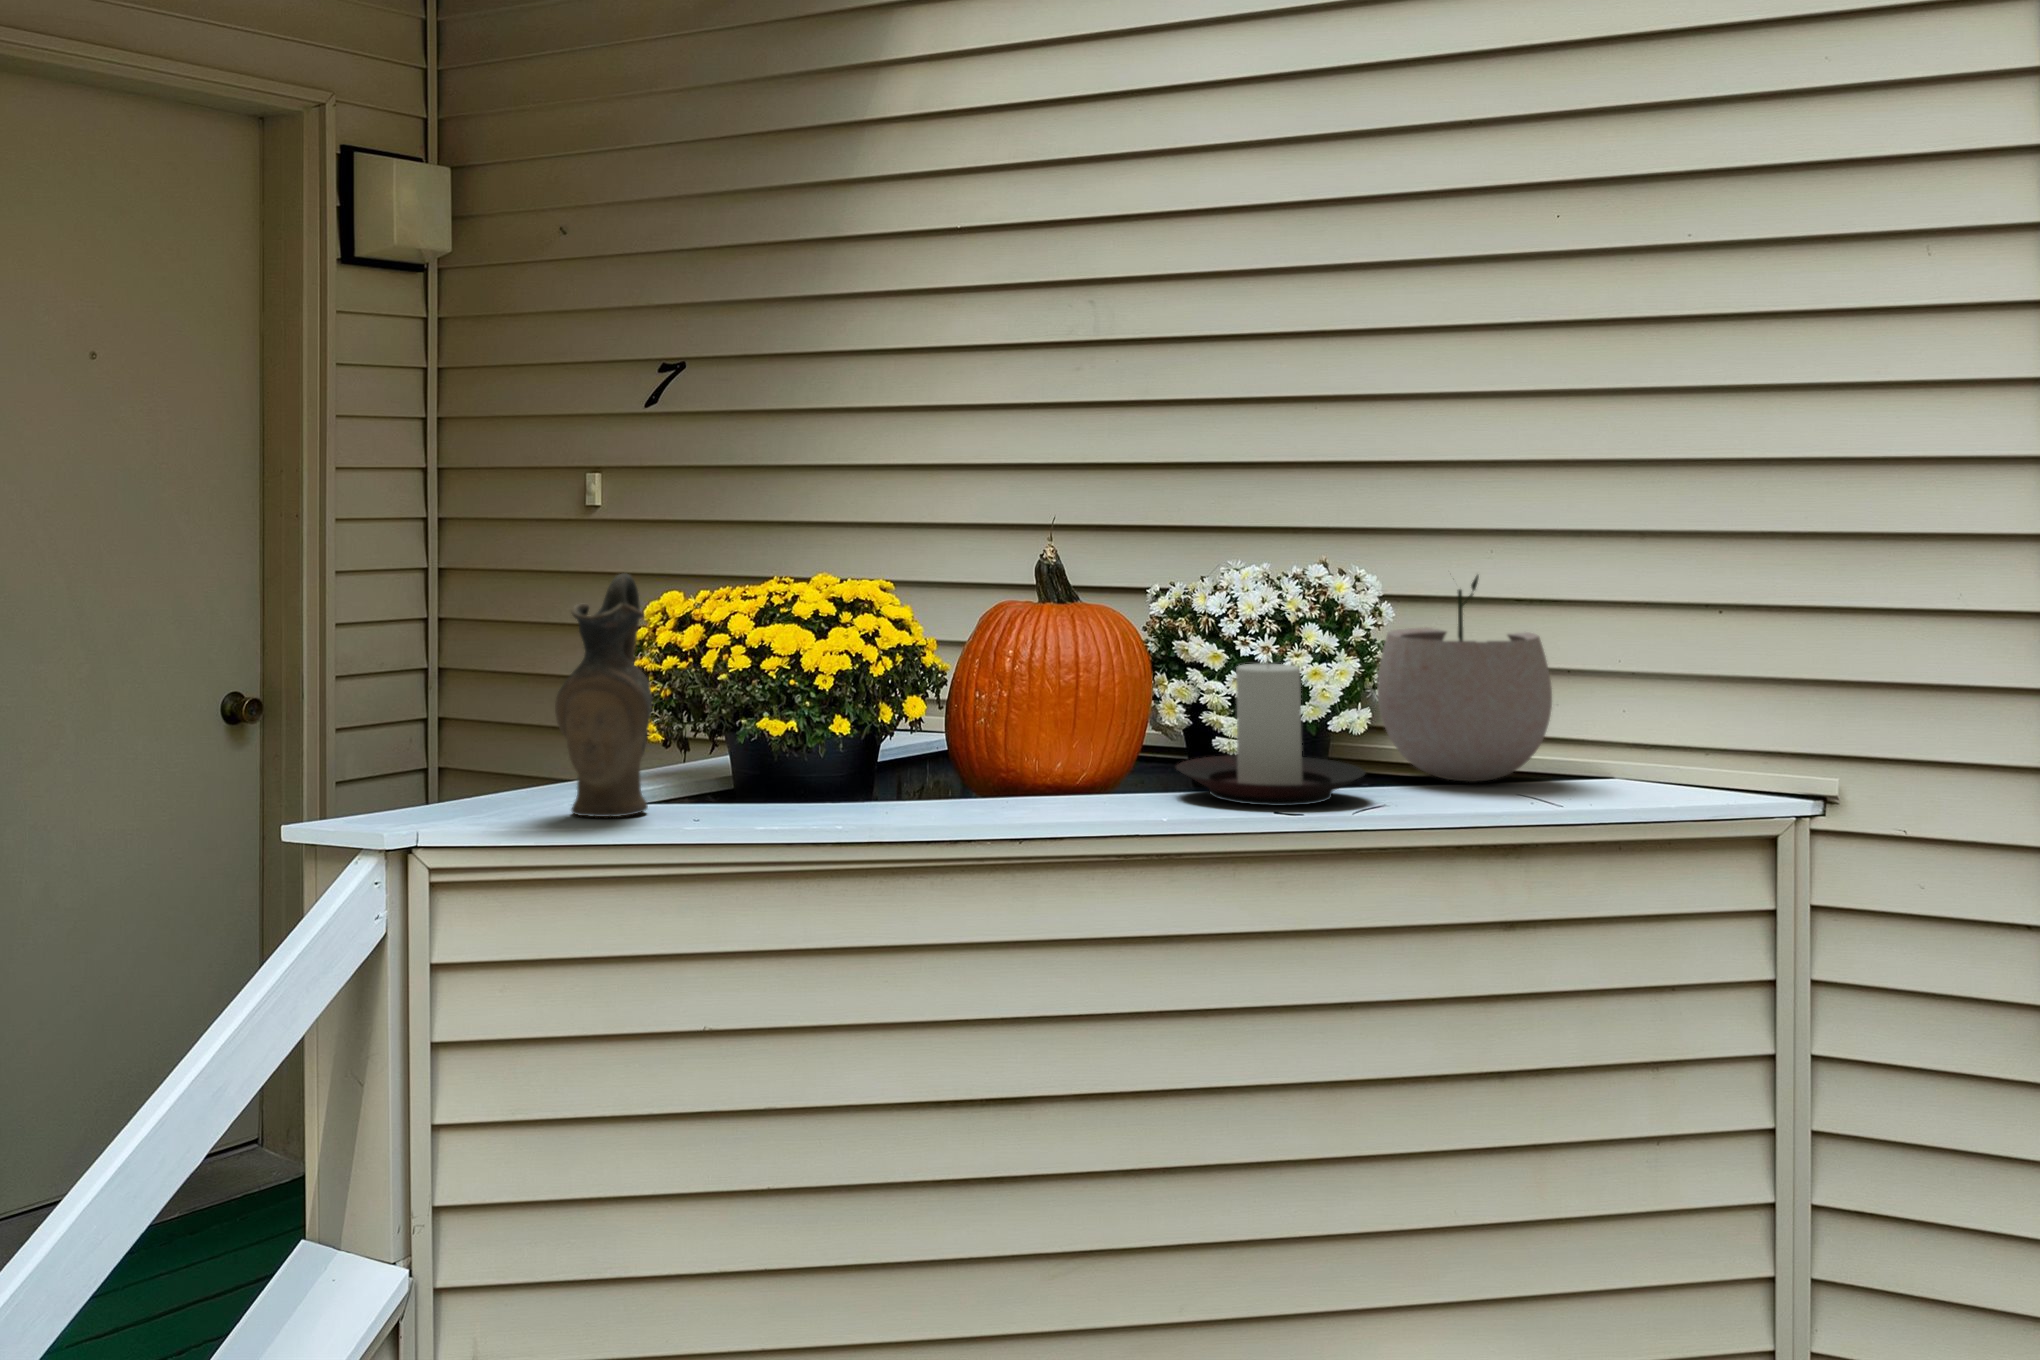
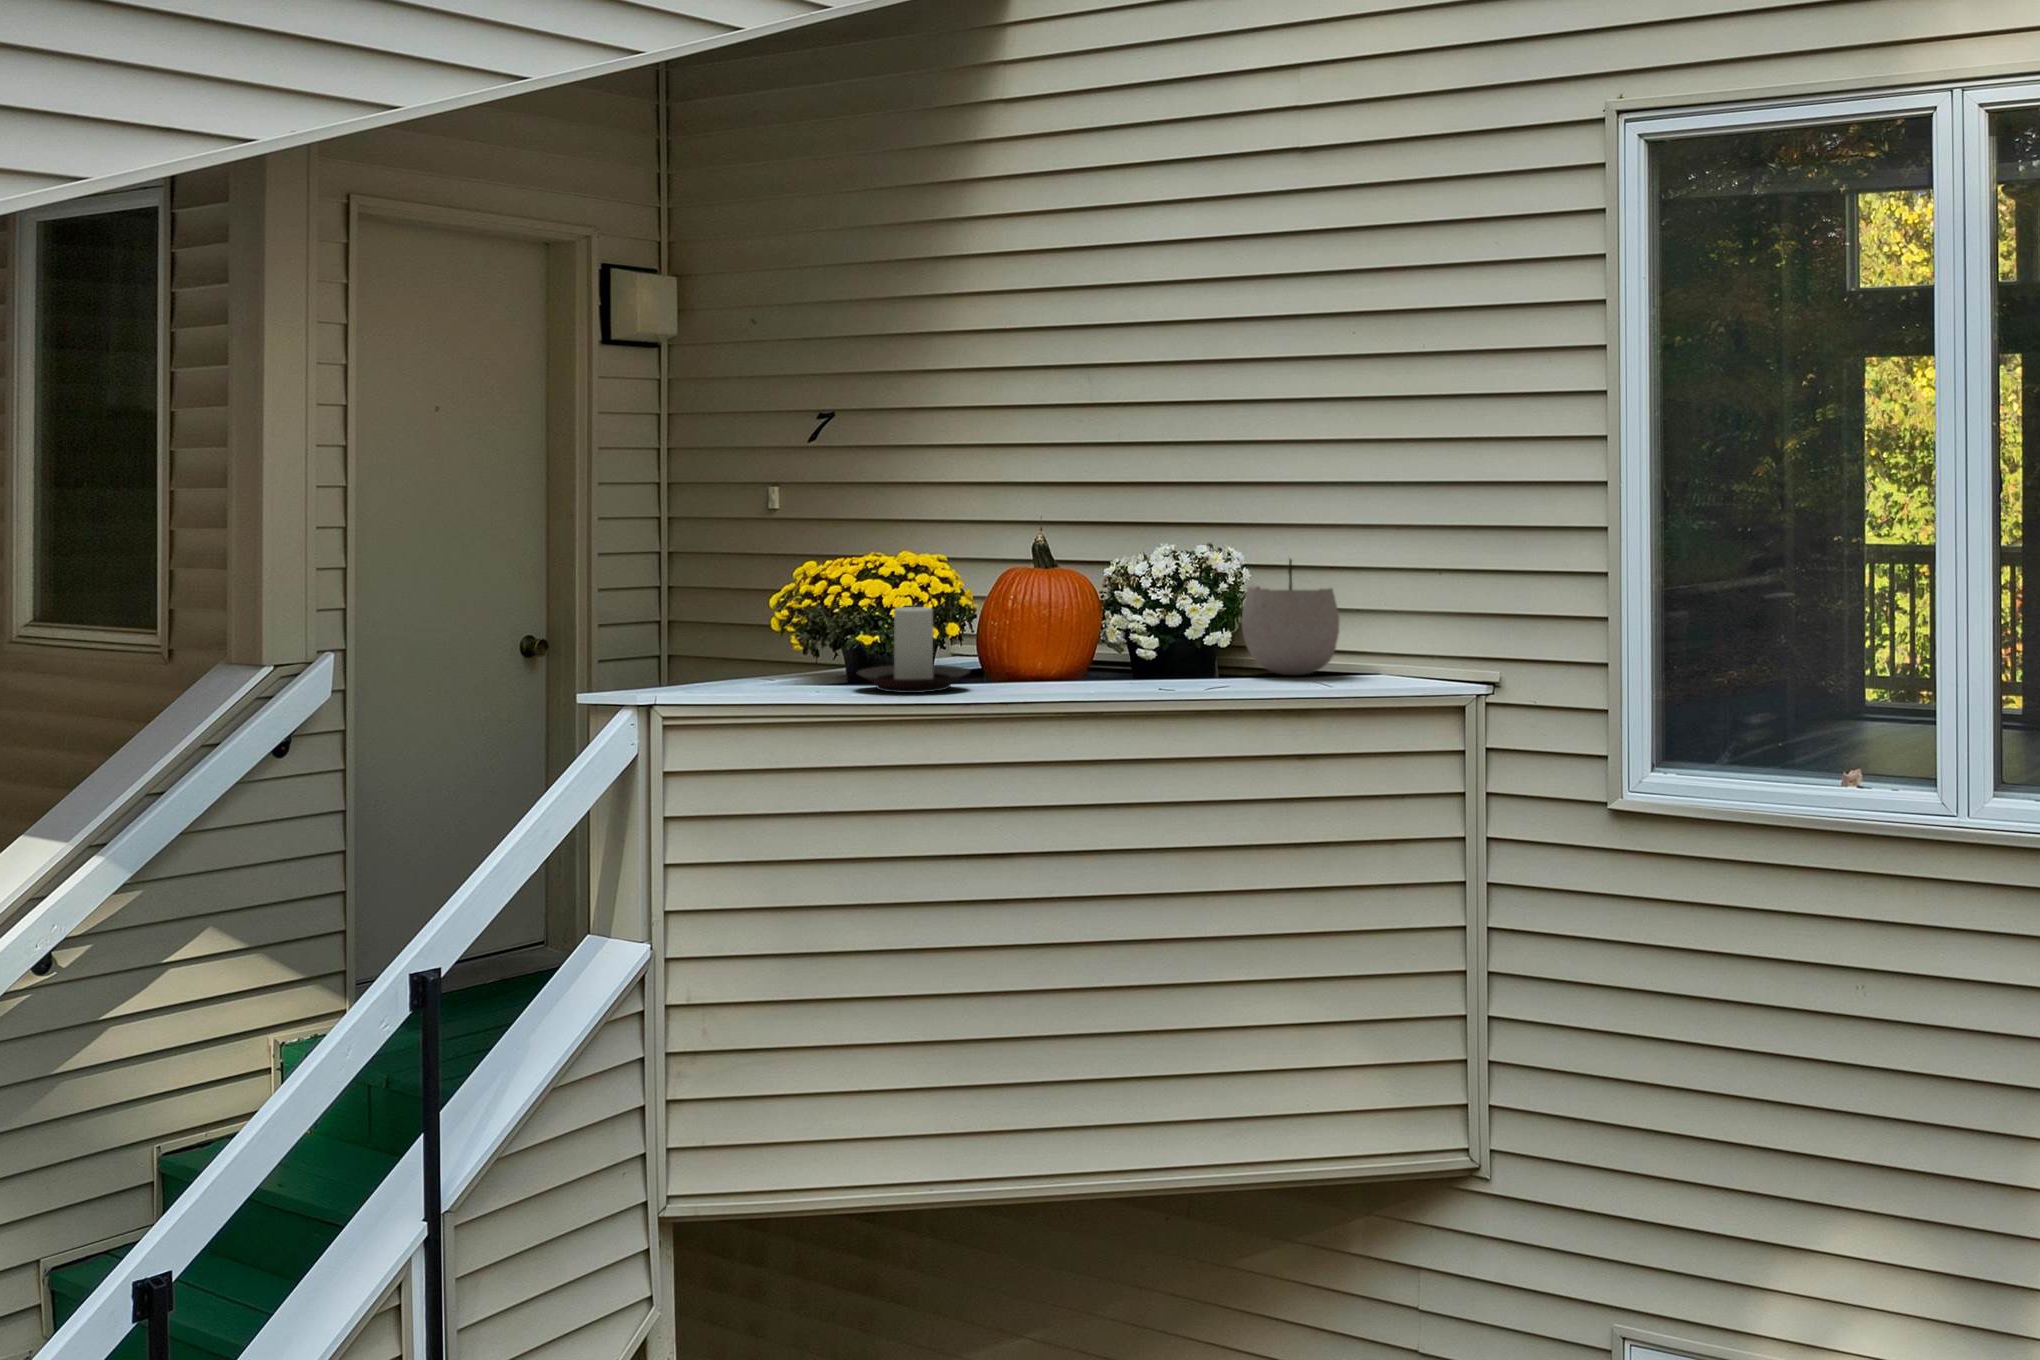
ceramic pitcher: present [555,574,652,817] -> none [734,550,792,692]
candle holder: present [1176,663,1365,806] -> present [857,607,970,693]

